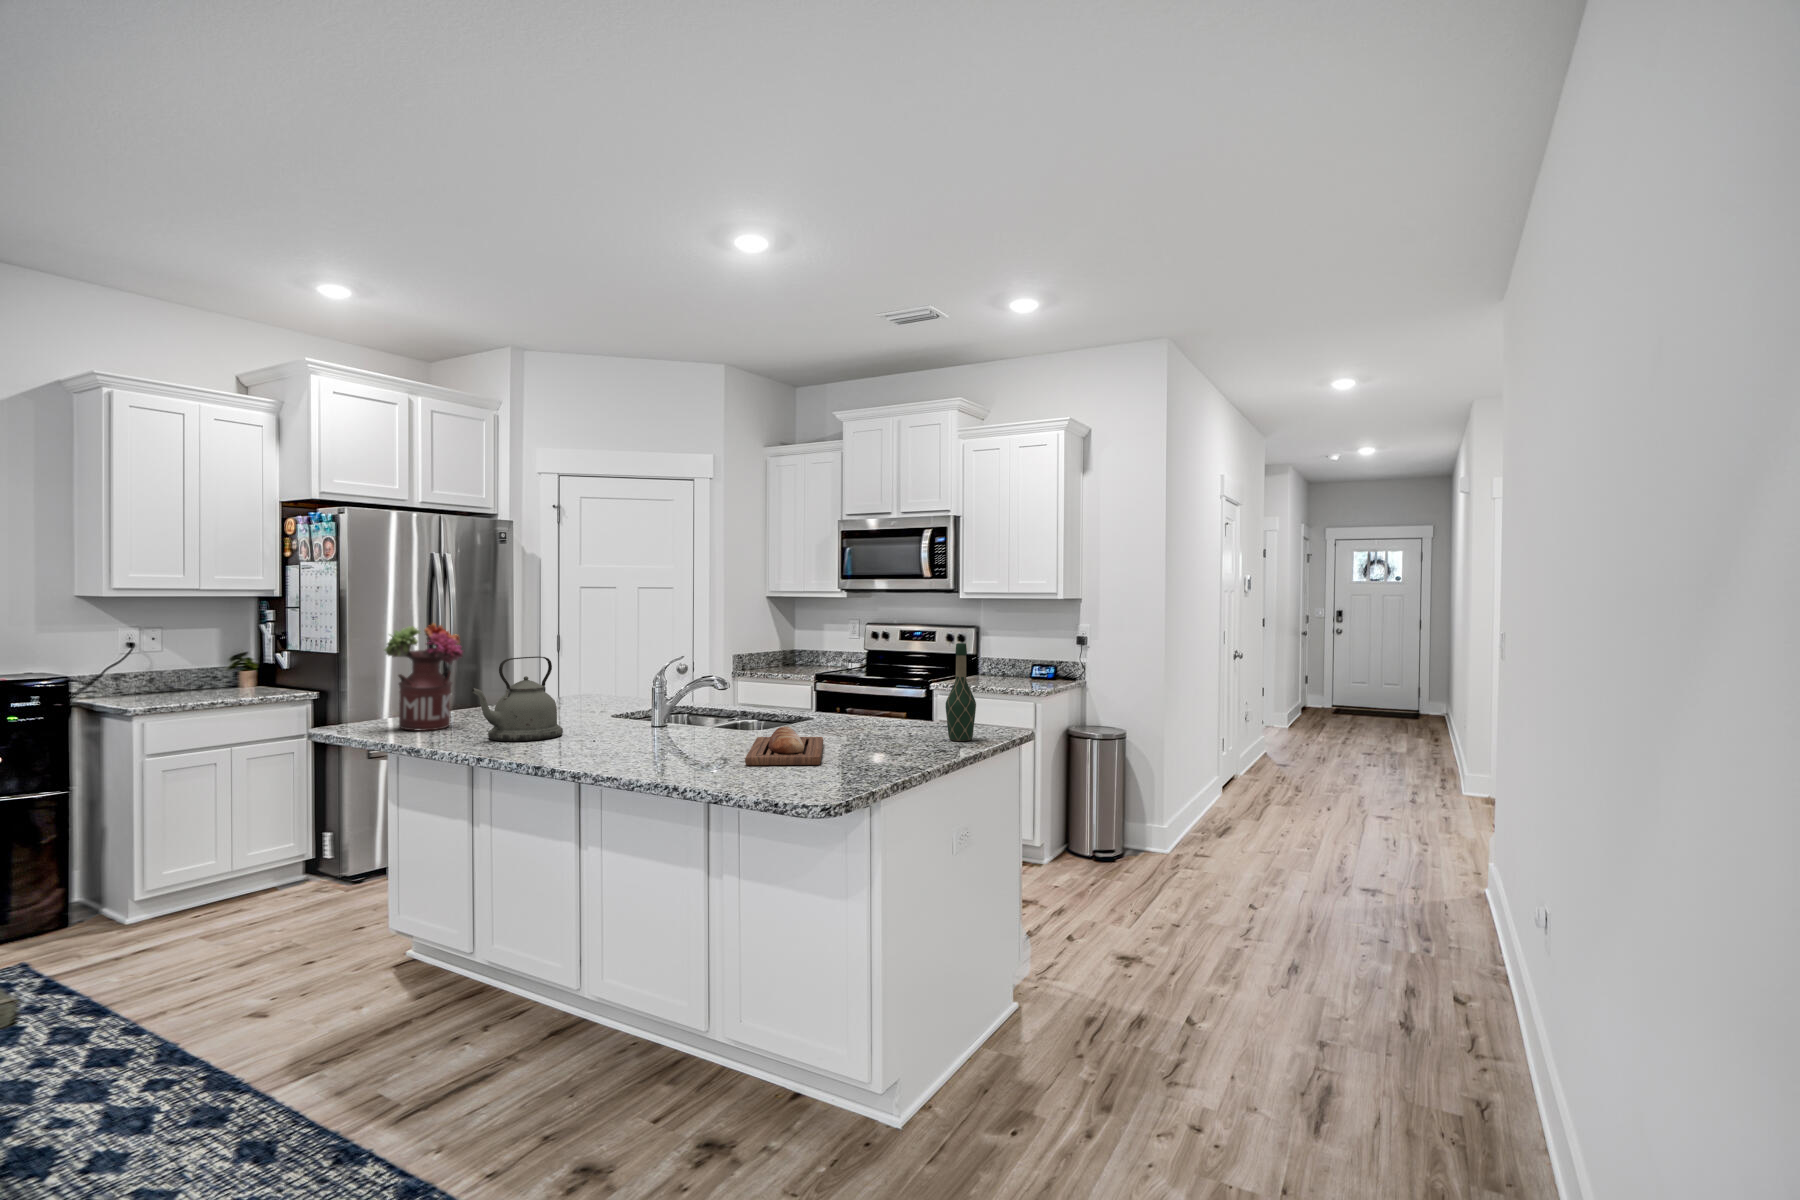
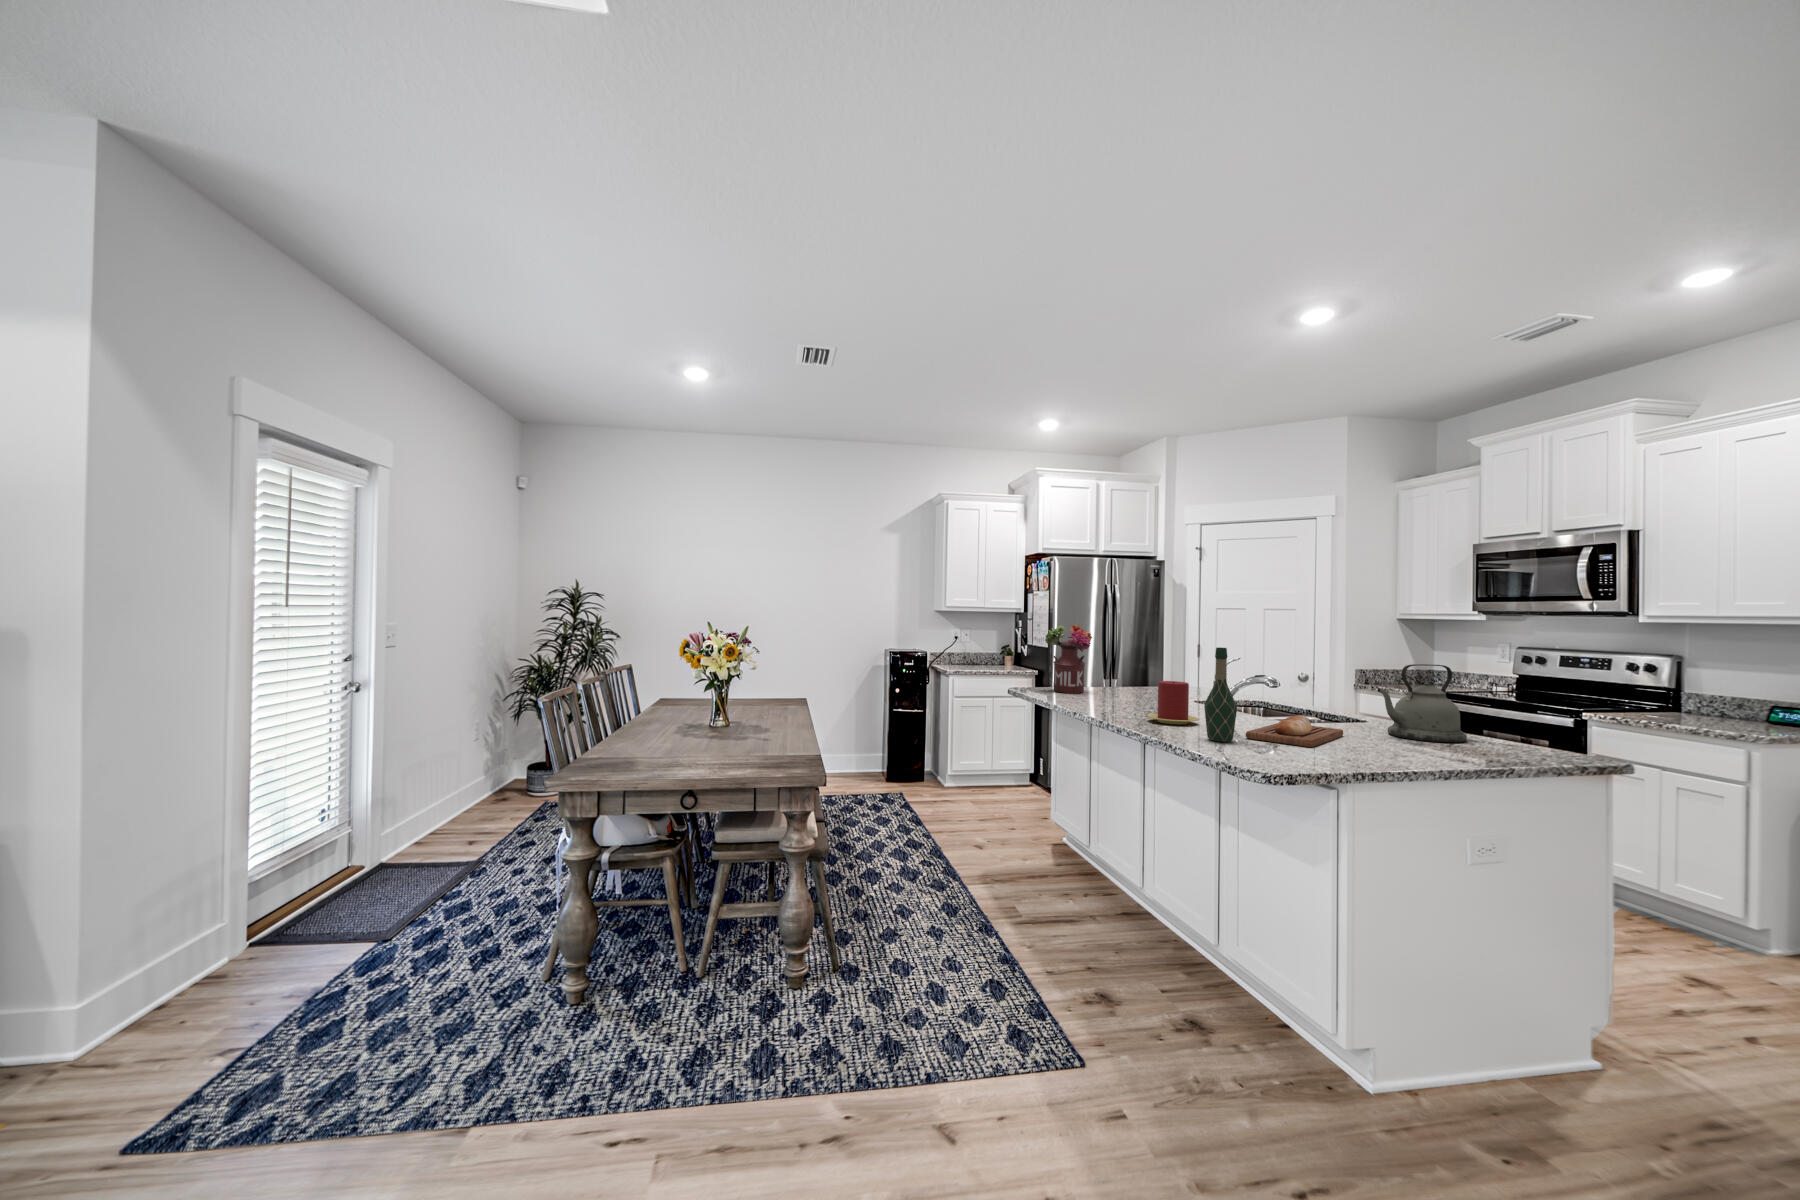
wine bottle: present [946,643,976,741] -> present [1204,647,1237,742]
kettle: present [471,657,563,741] -> present [1378,664,1467,743]
candle: none [603,701,670,760] -> present [1148,681,1199,724]

